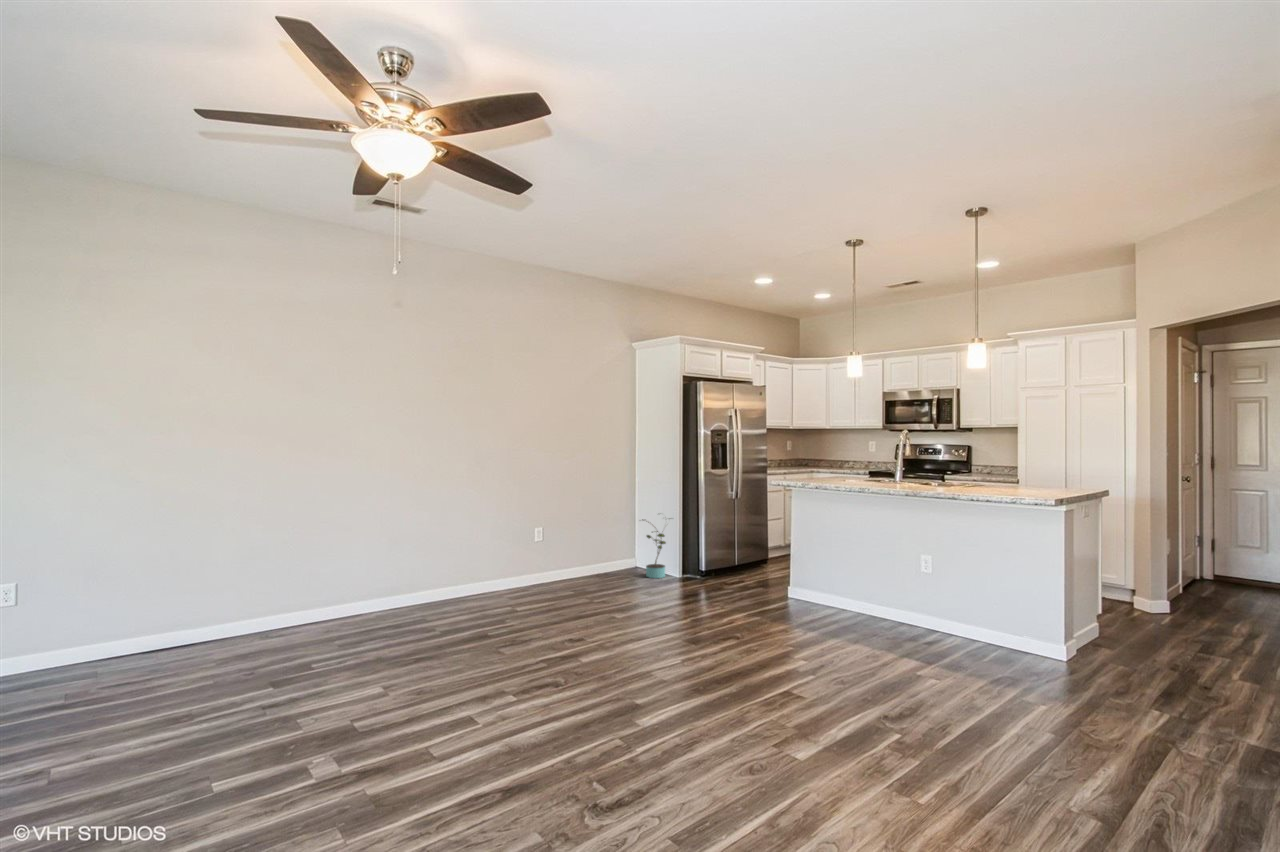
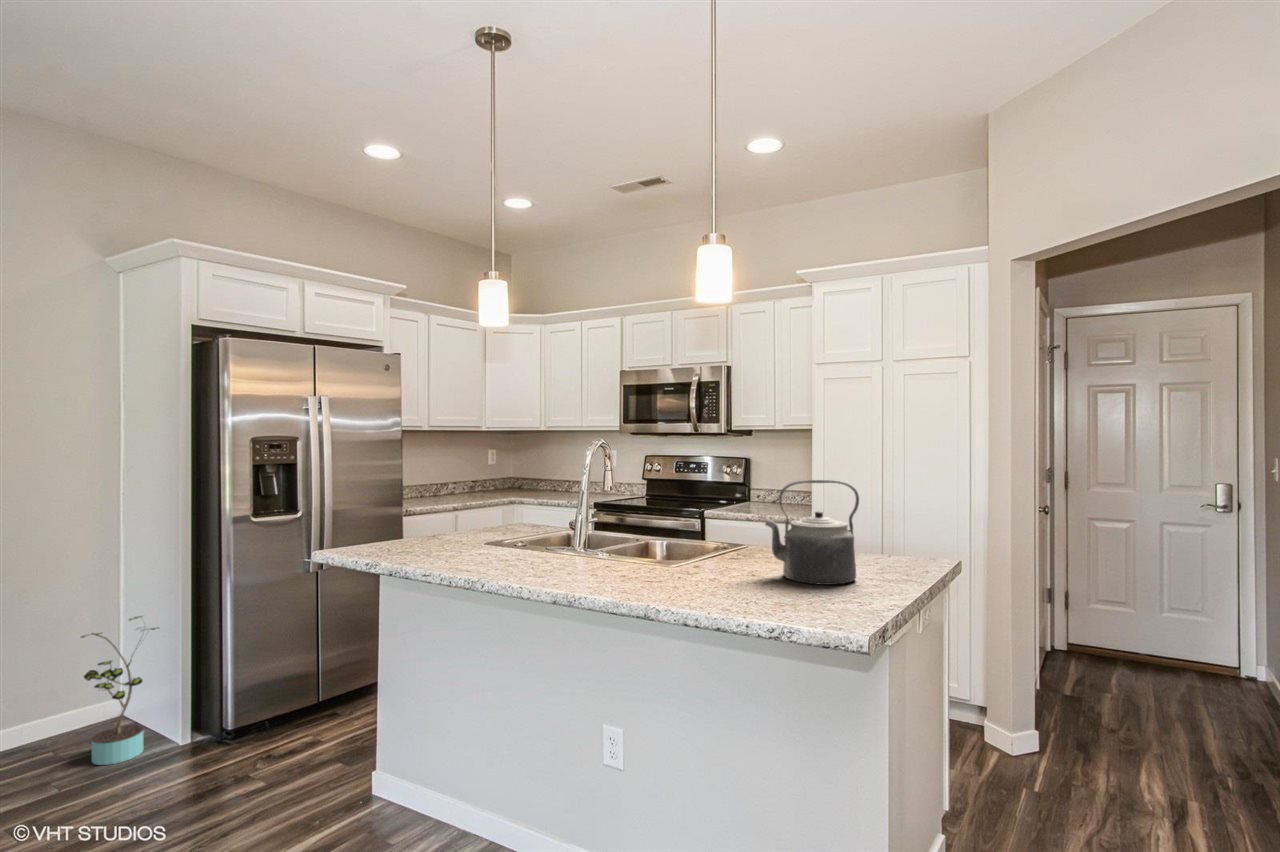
kettle: none [1000,447,1049,493] -> present [765,480,859,585]

